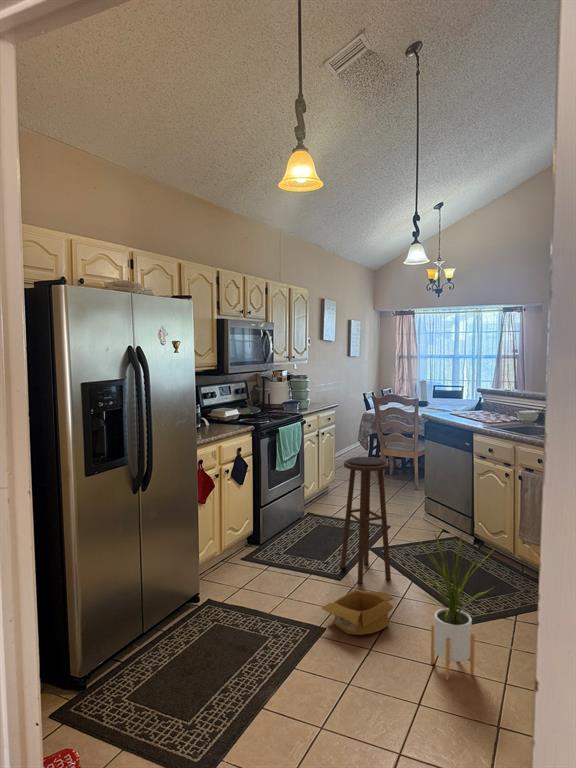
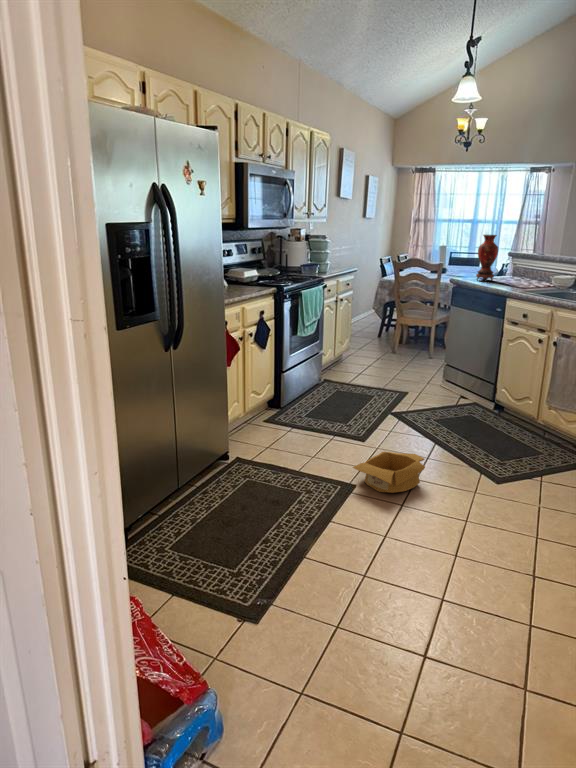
vase: none [447,374,466,417] -> present [476,235,498,281]
stool: present [340,457,391,583] -> none [364,320,422,445]
house plant: present [421,534,488,680] -> none [456,389,544,534]

